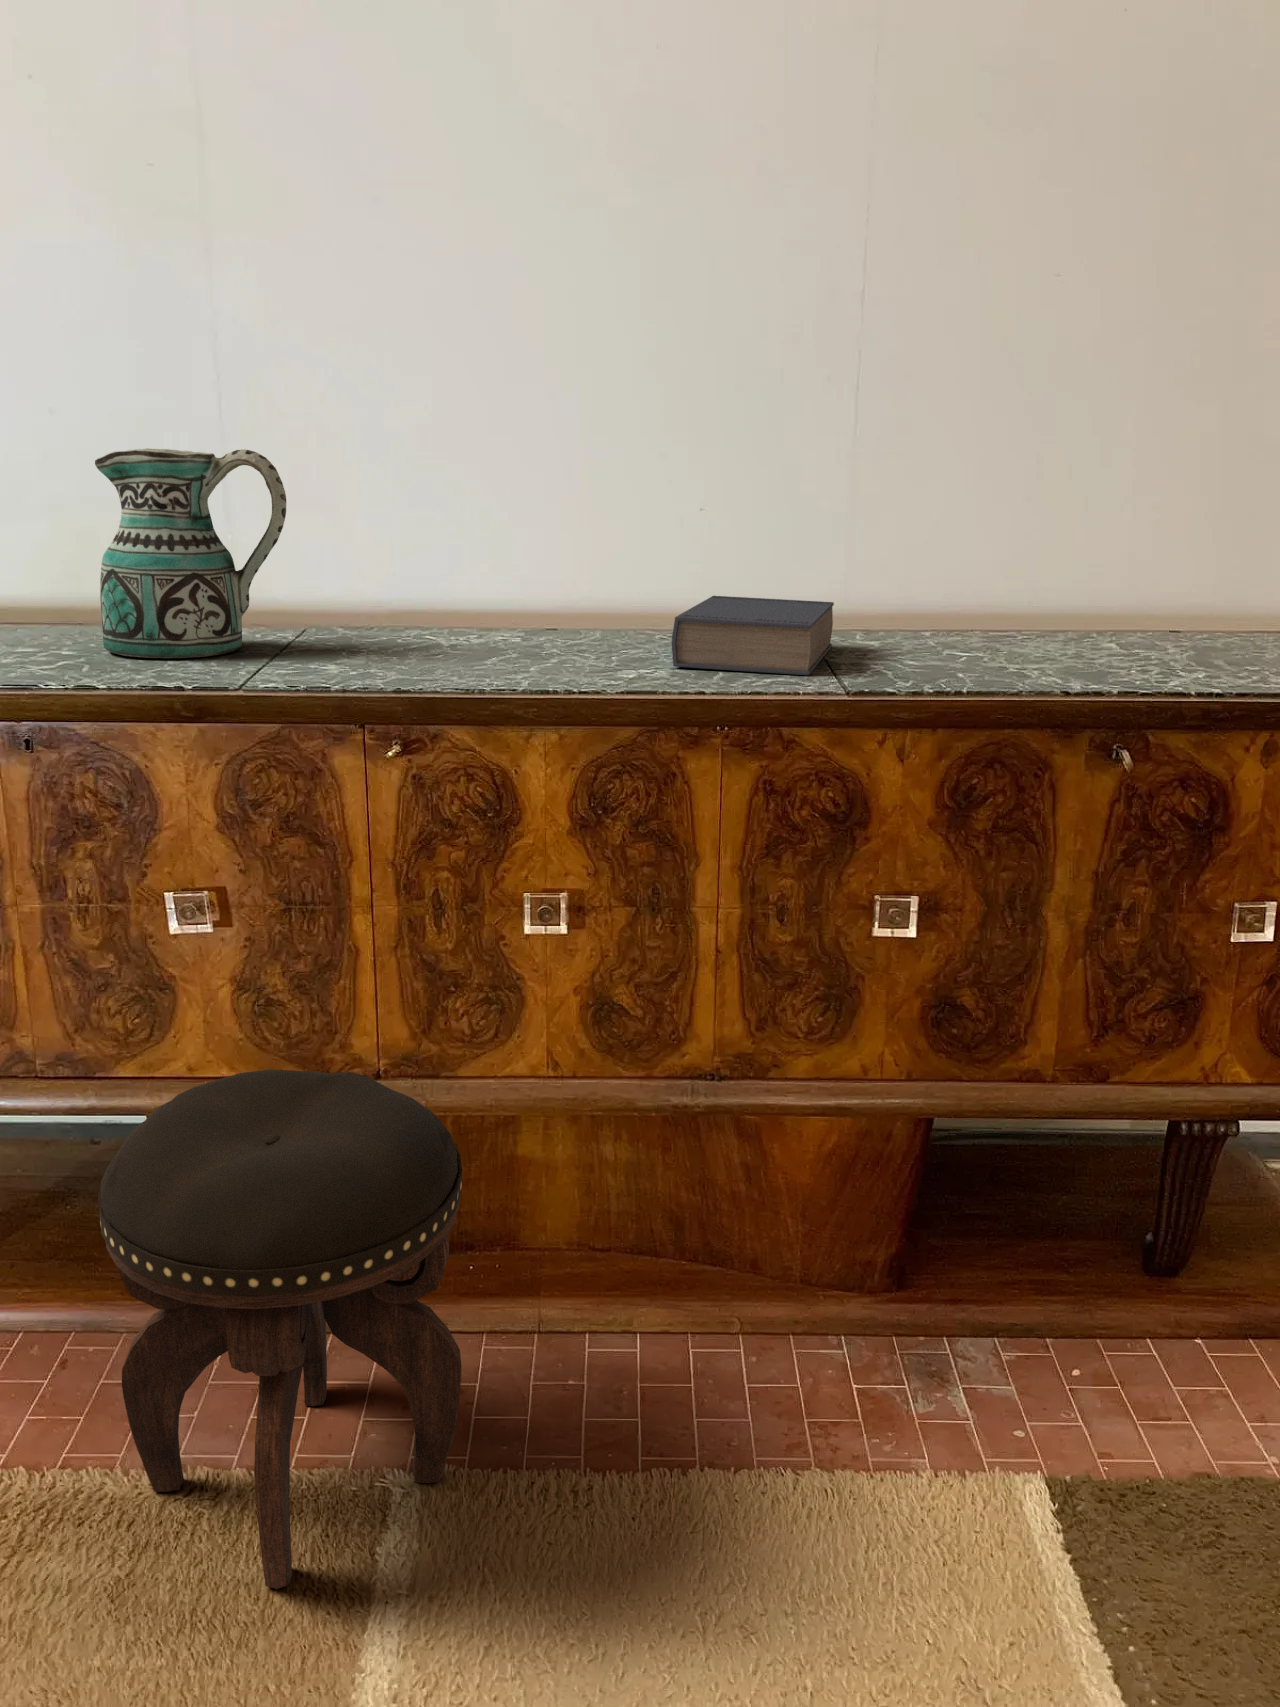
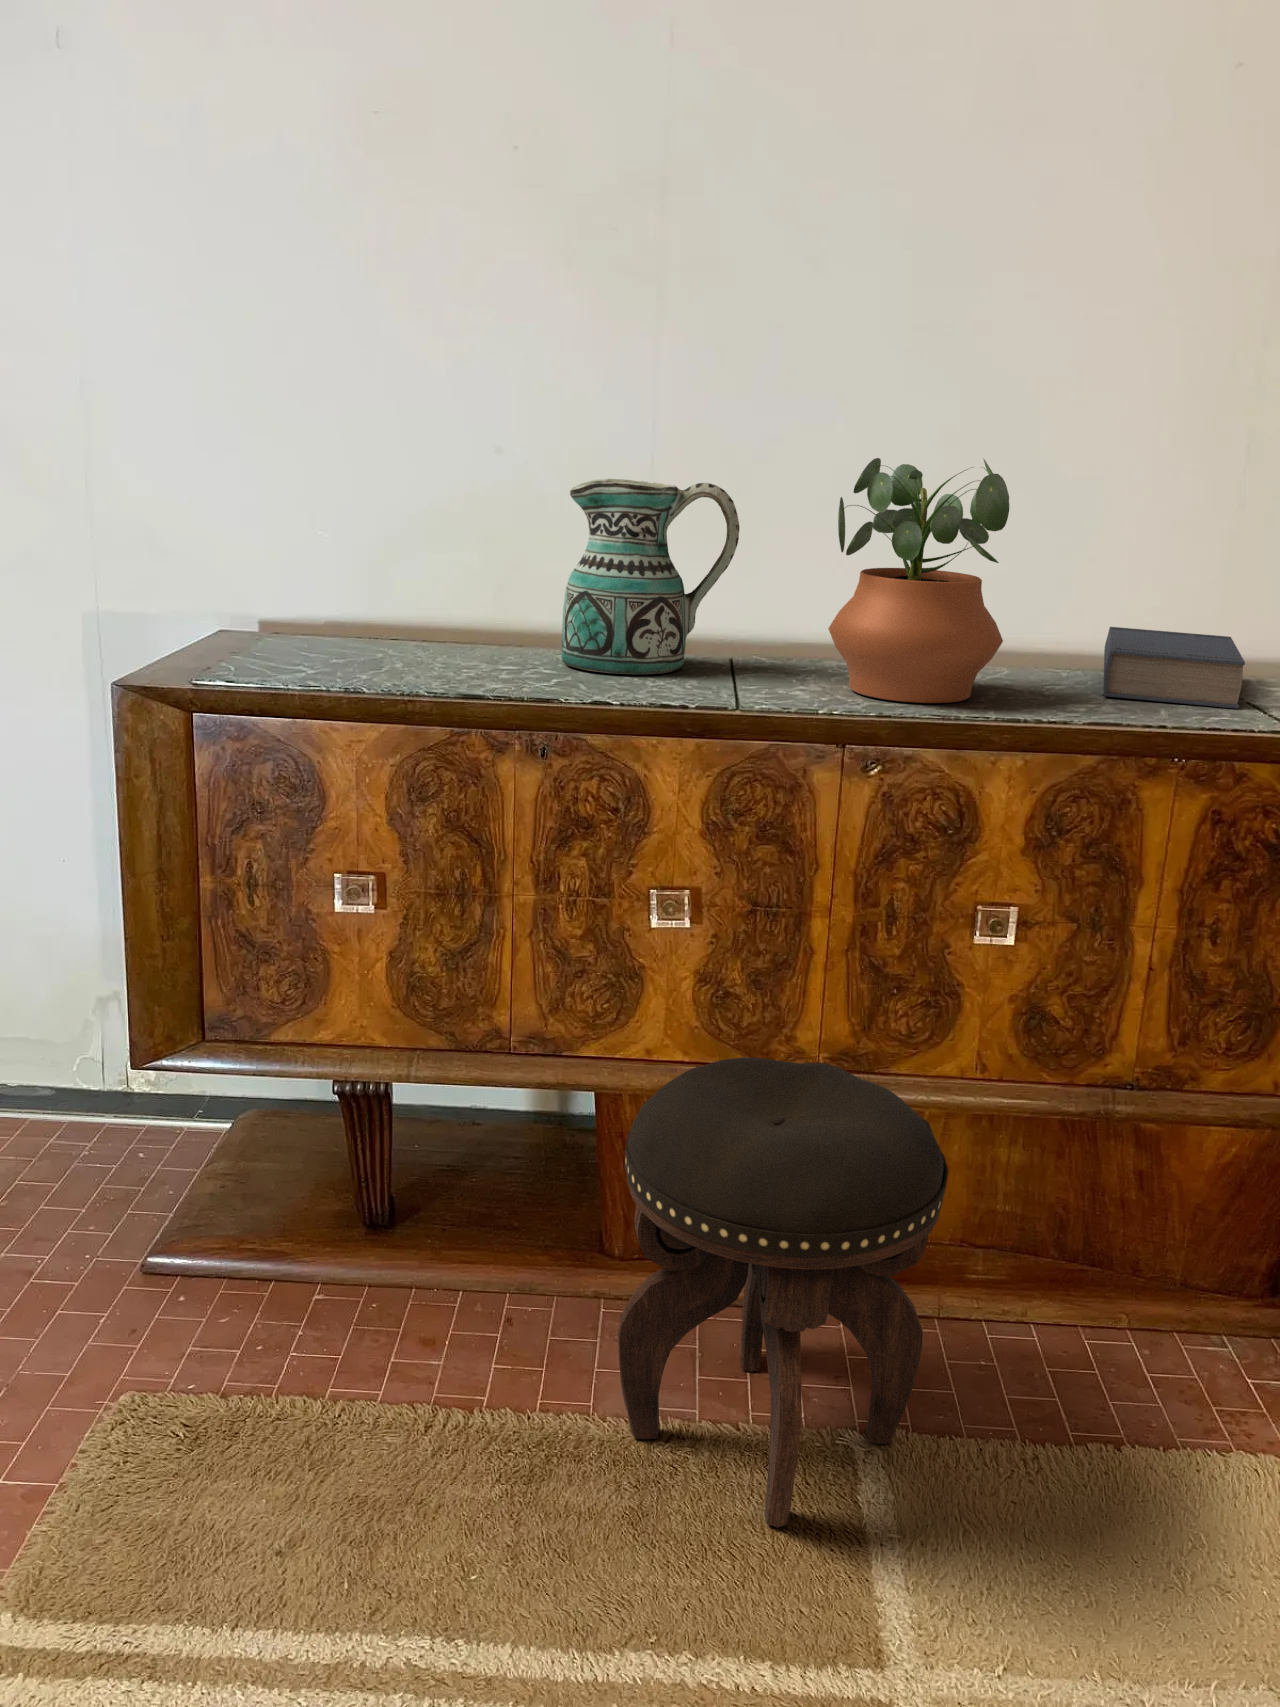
potted plant: none [355,411,553,679] -> present [828,458,1009,703]

